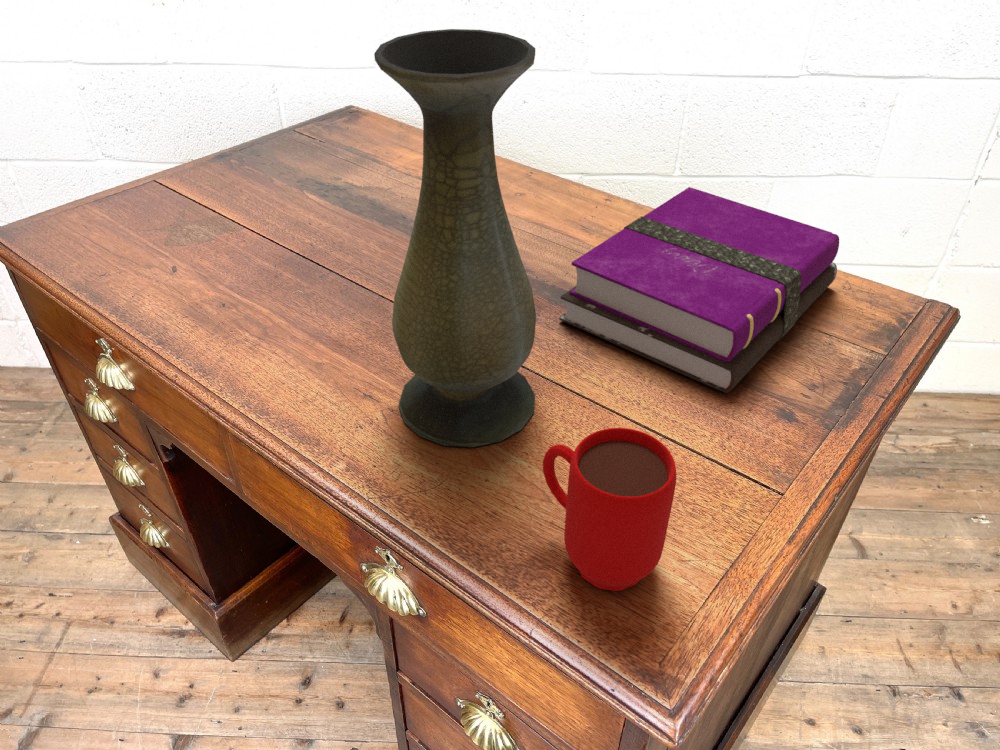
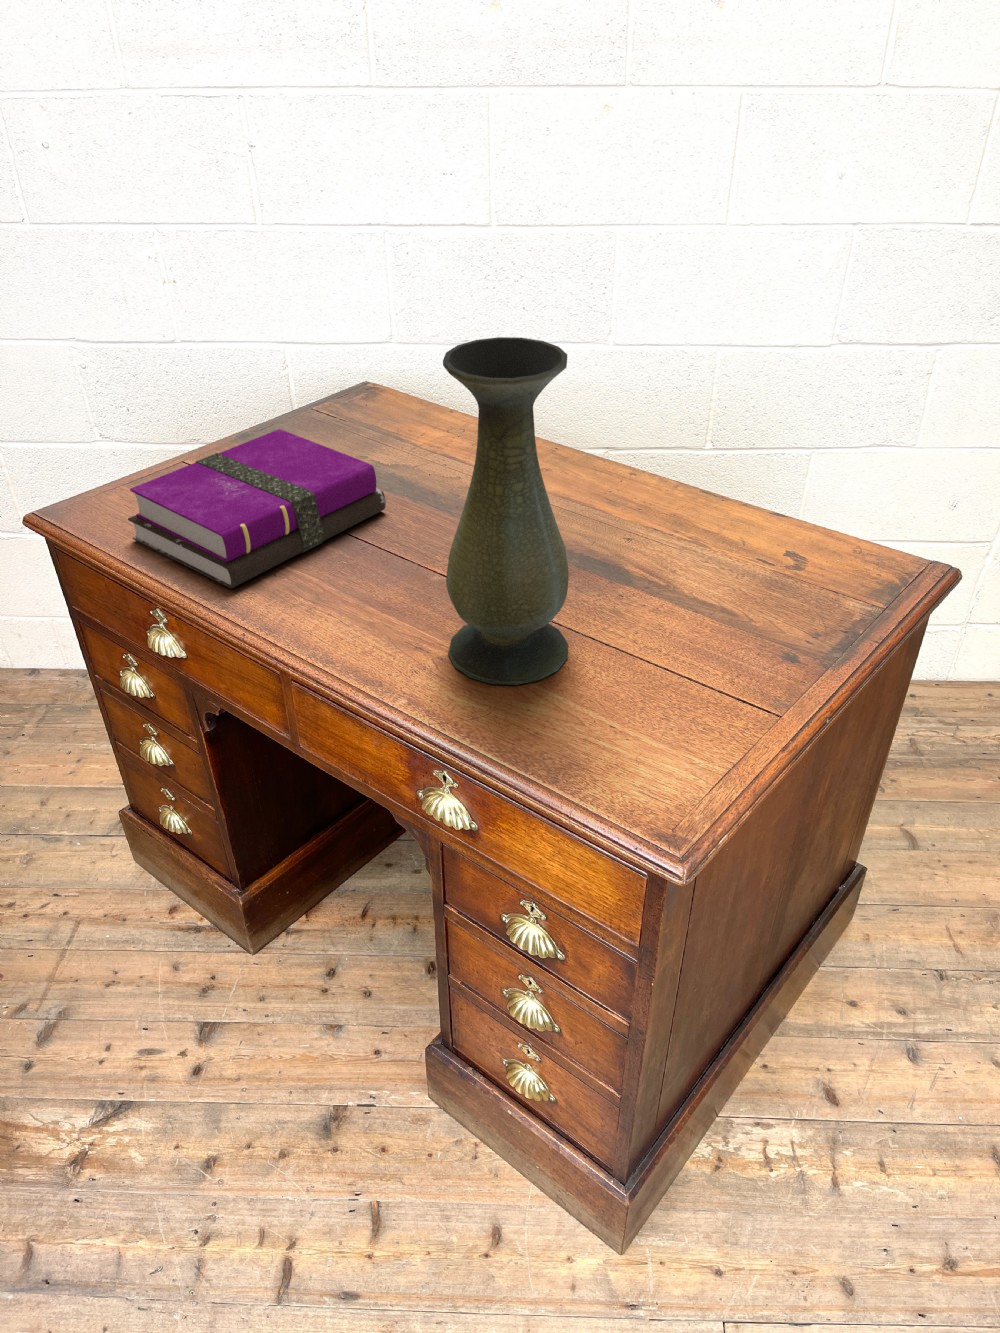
notebook: present [559,187,839,393] -> present [128,429,386,588]
mug: present [543,428,676,591] -> none [578,649,682,783]

